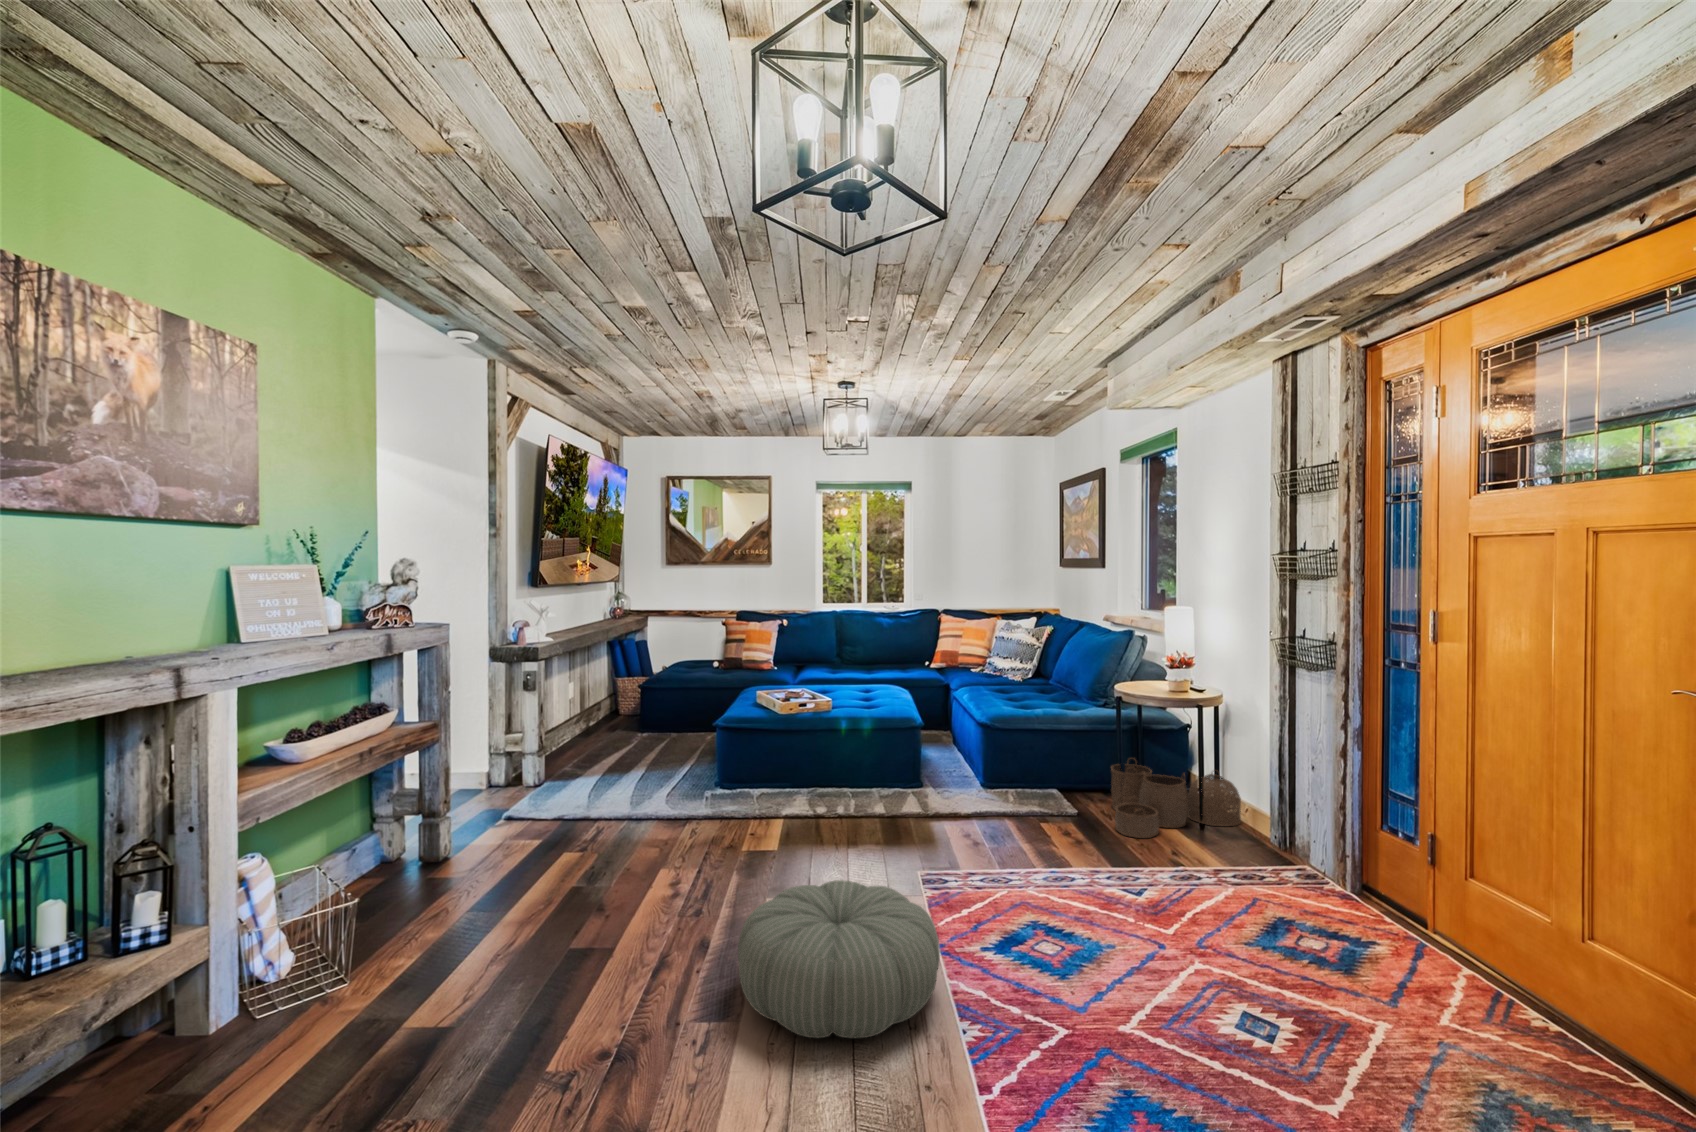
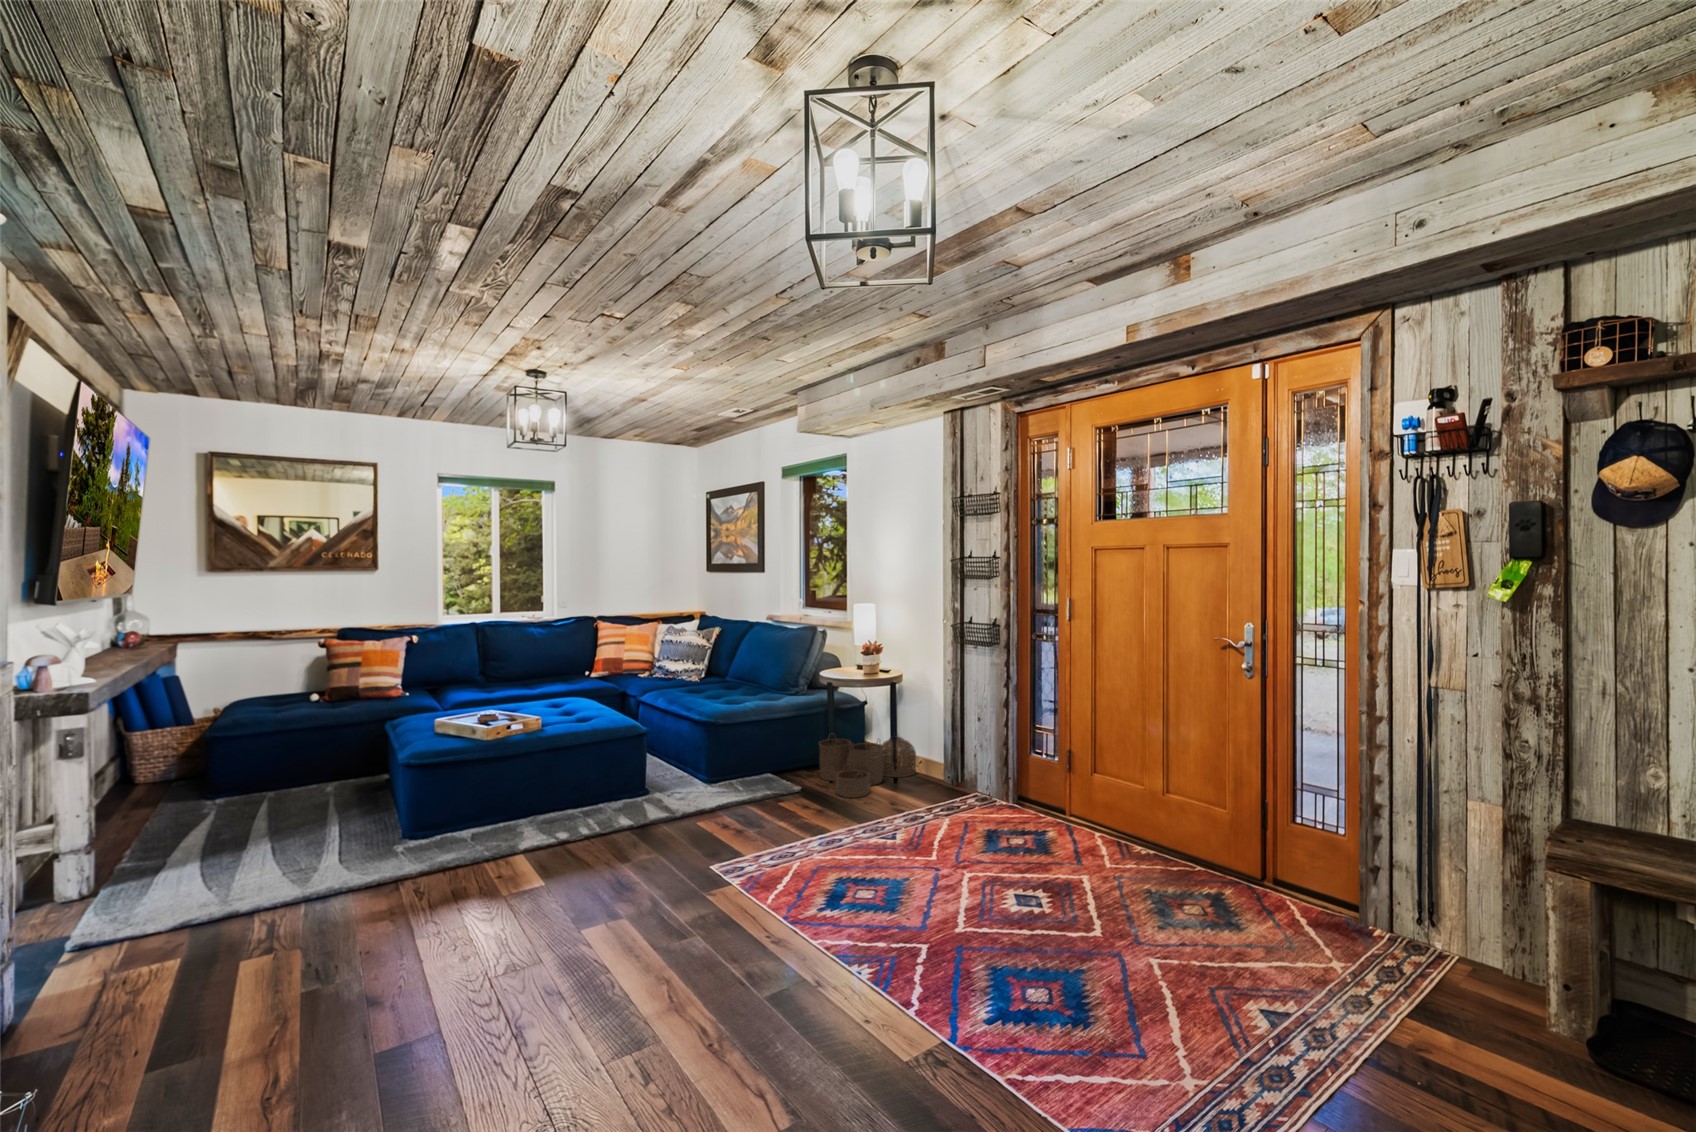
pouf: present [738,880,940,1038] -> none [642,874,832,1019]

